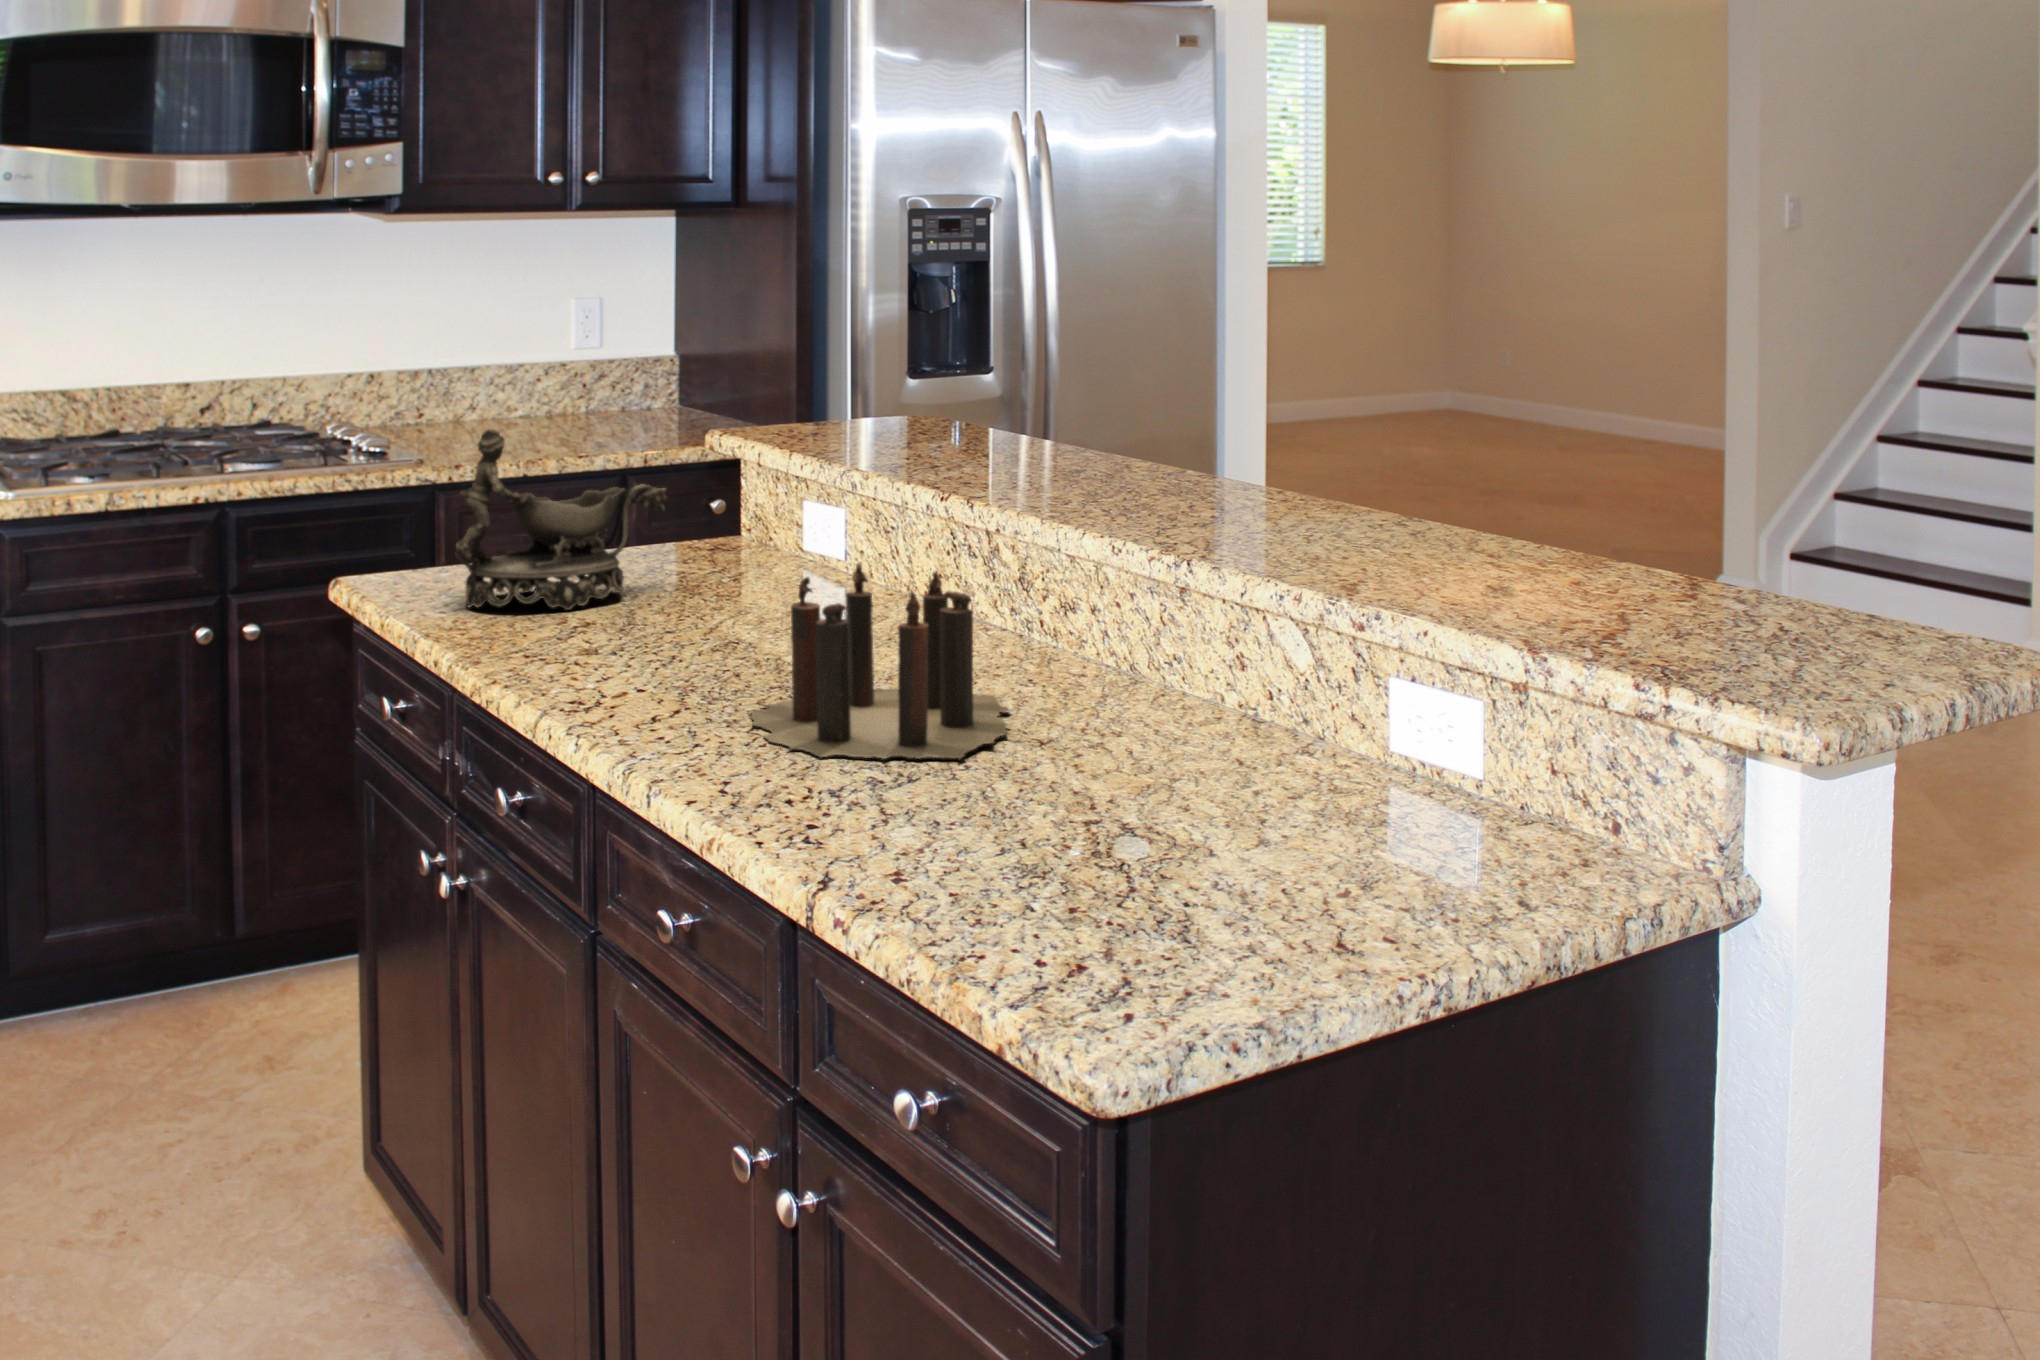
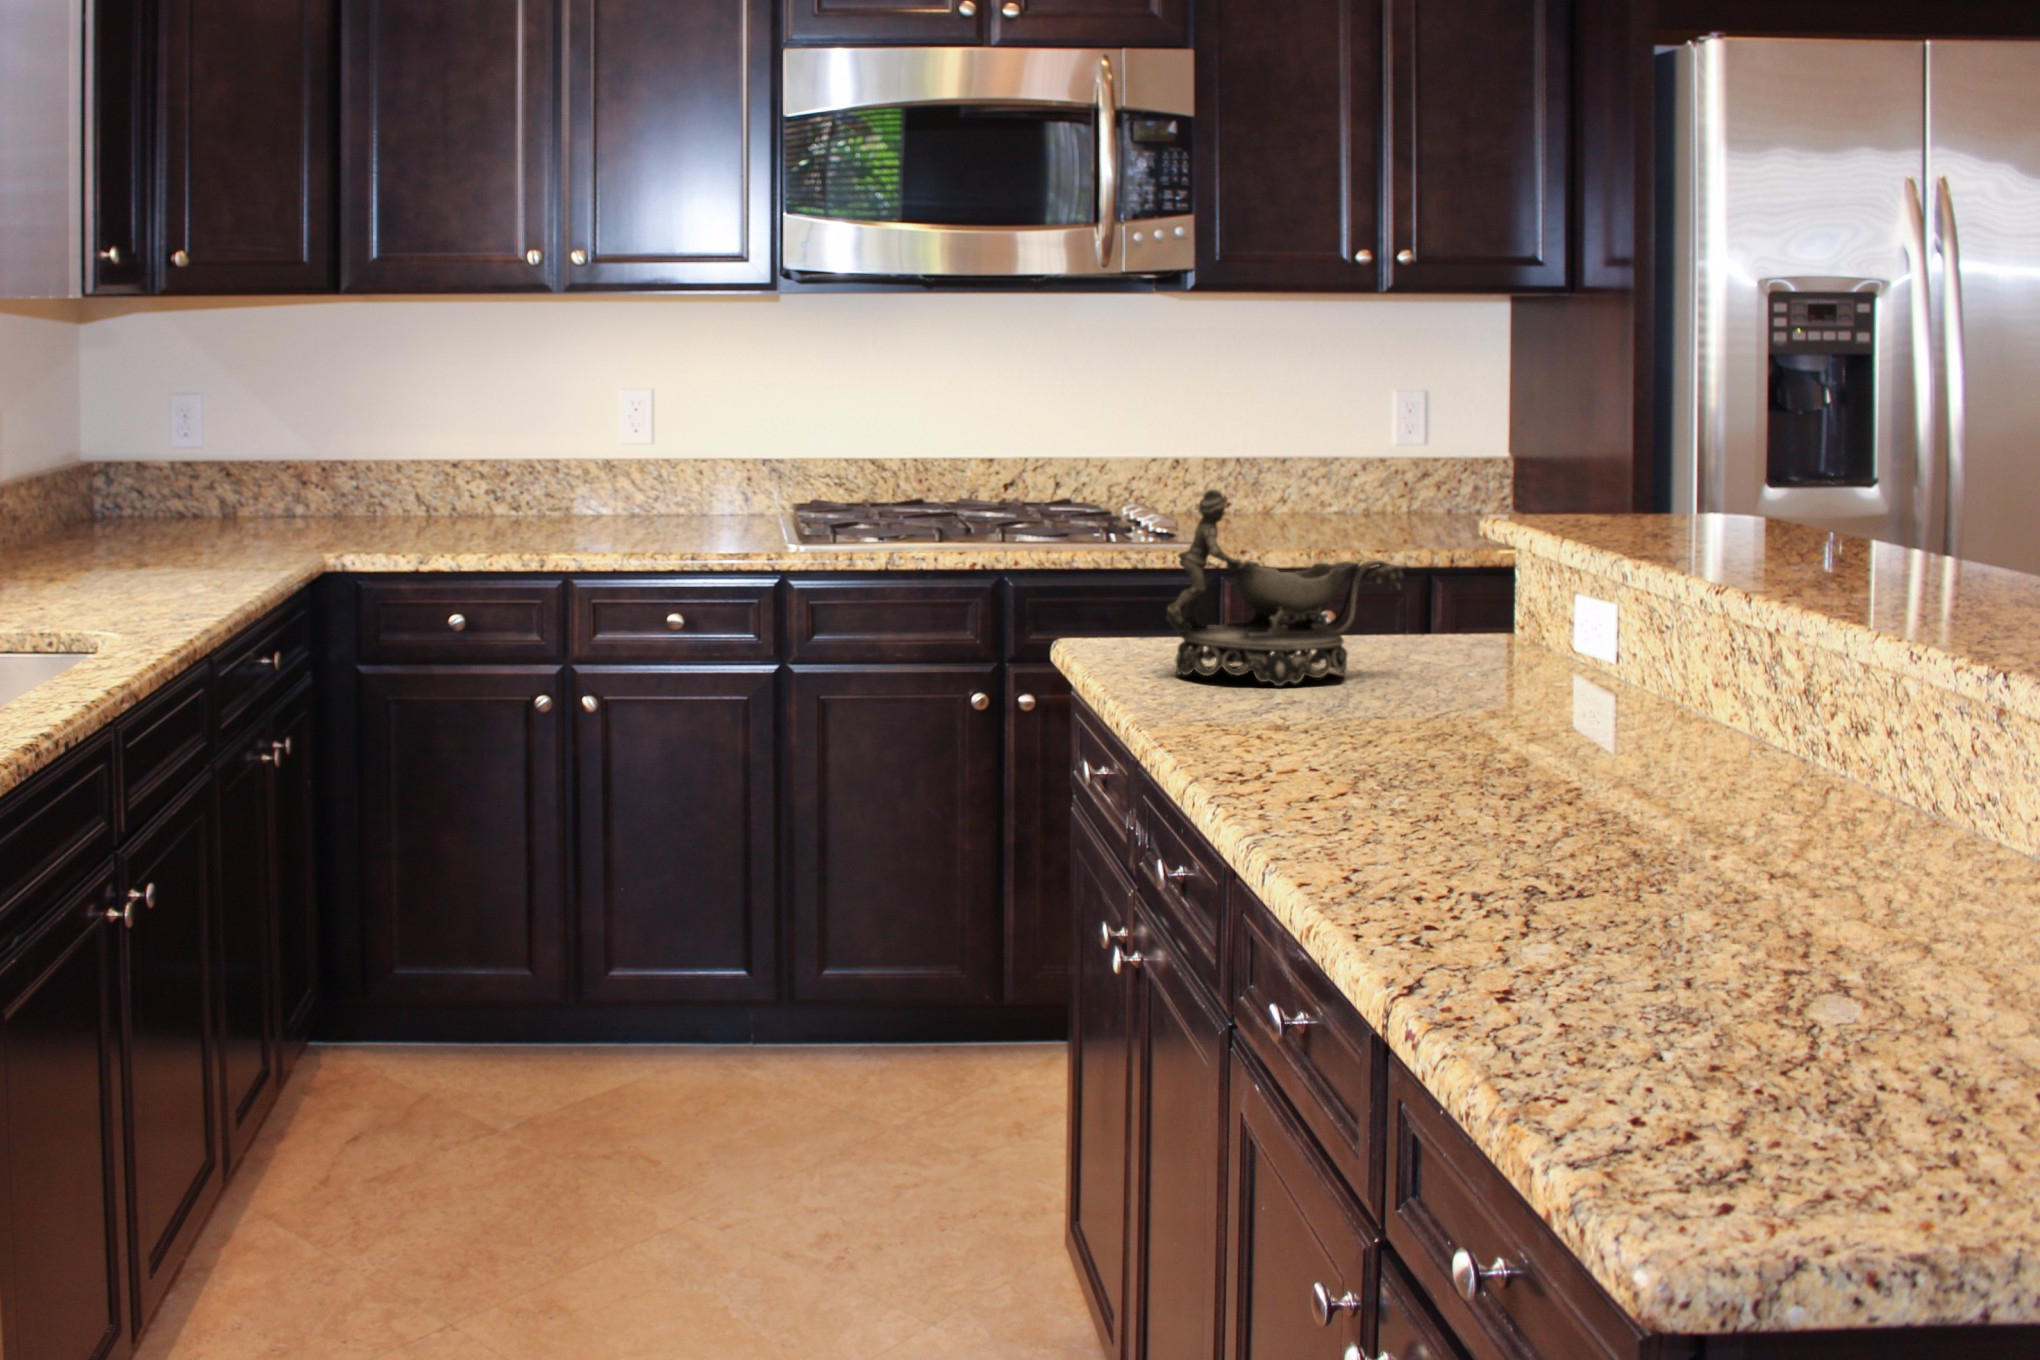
candle: present [750,563,1010,759] -> none [1380,642,1822,881]

